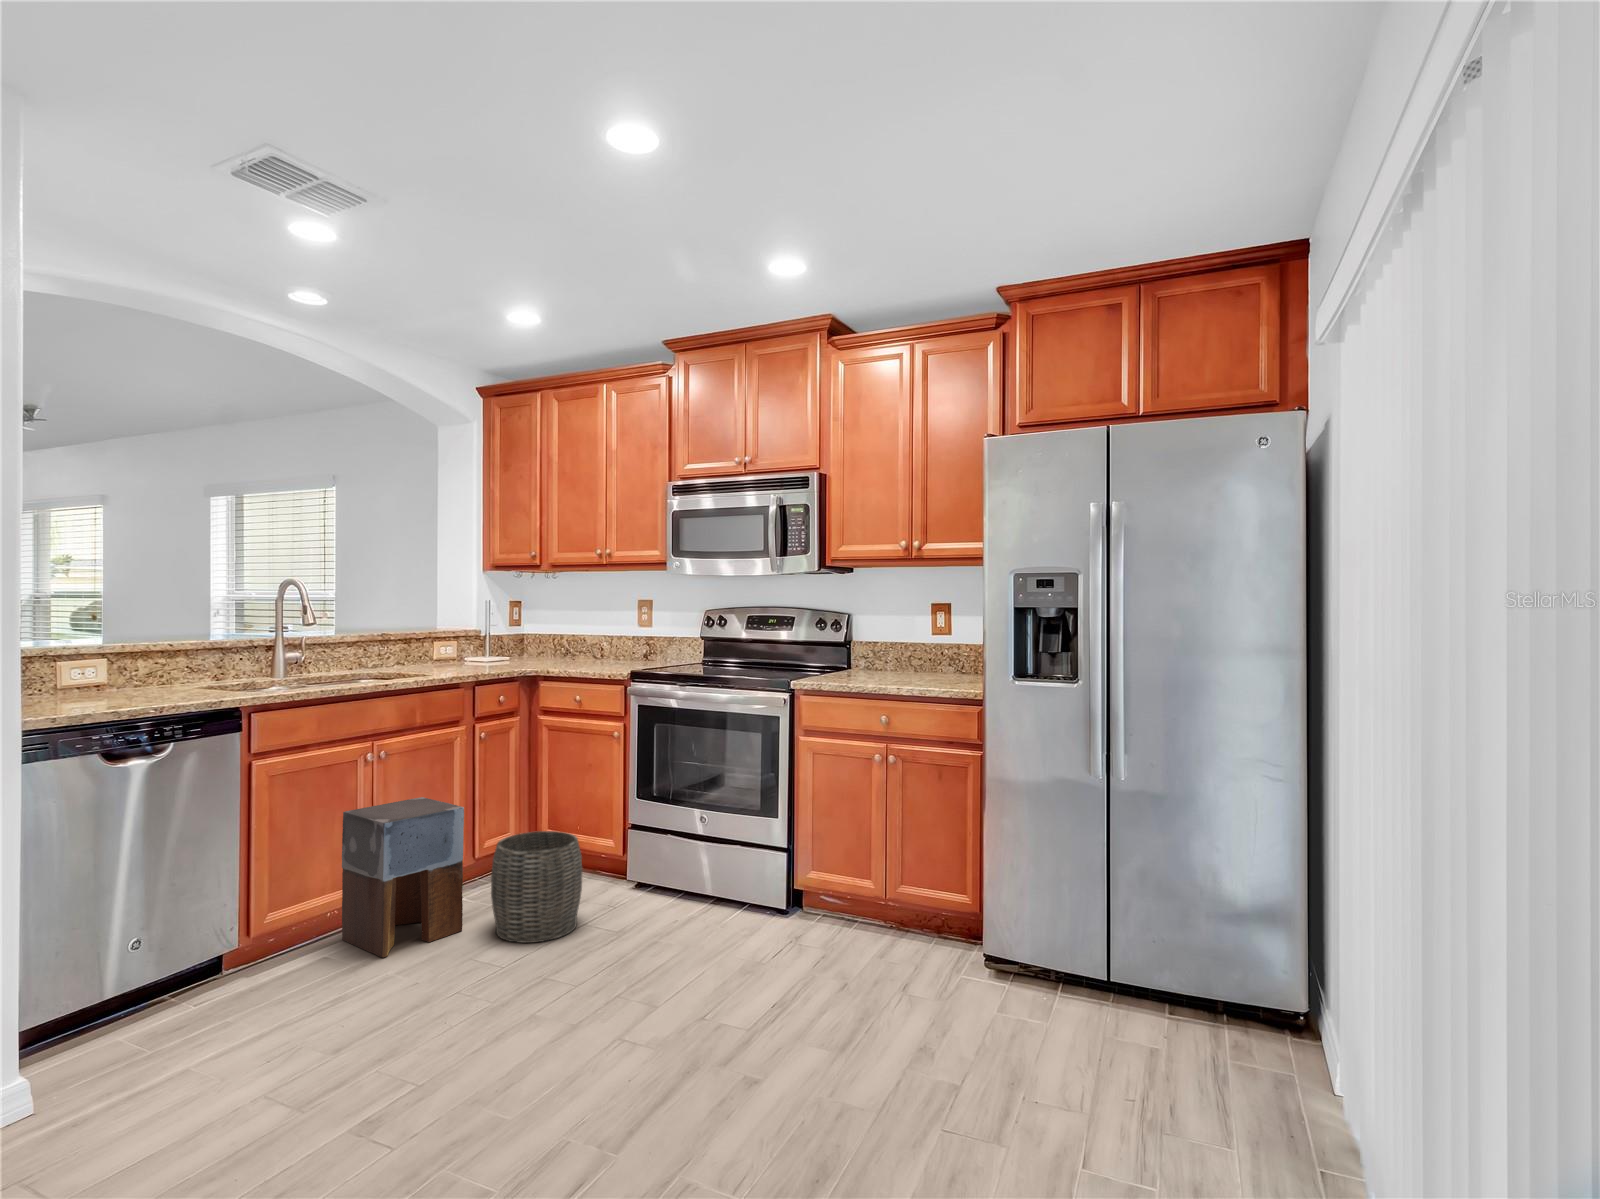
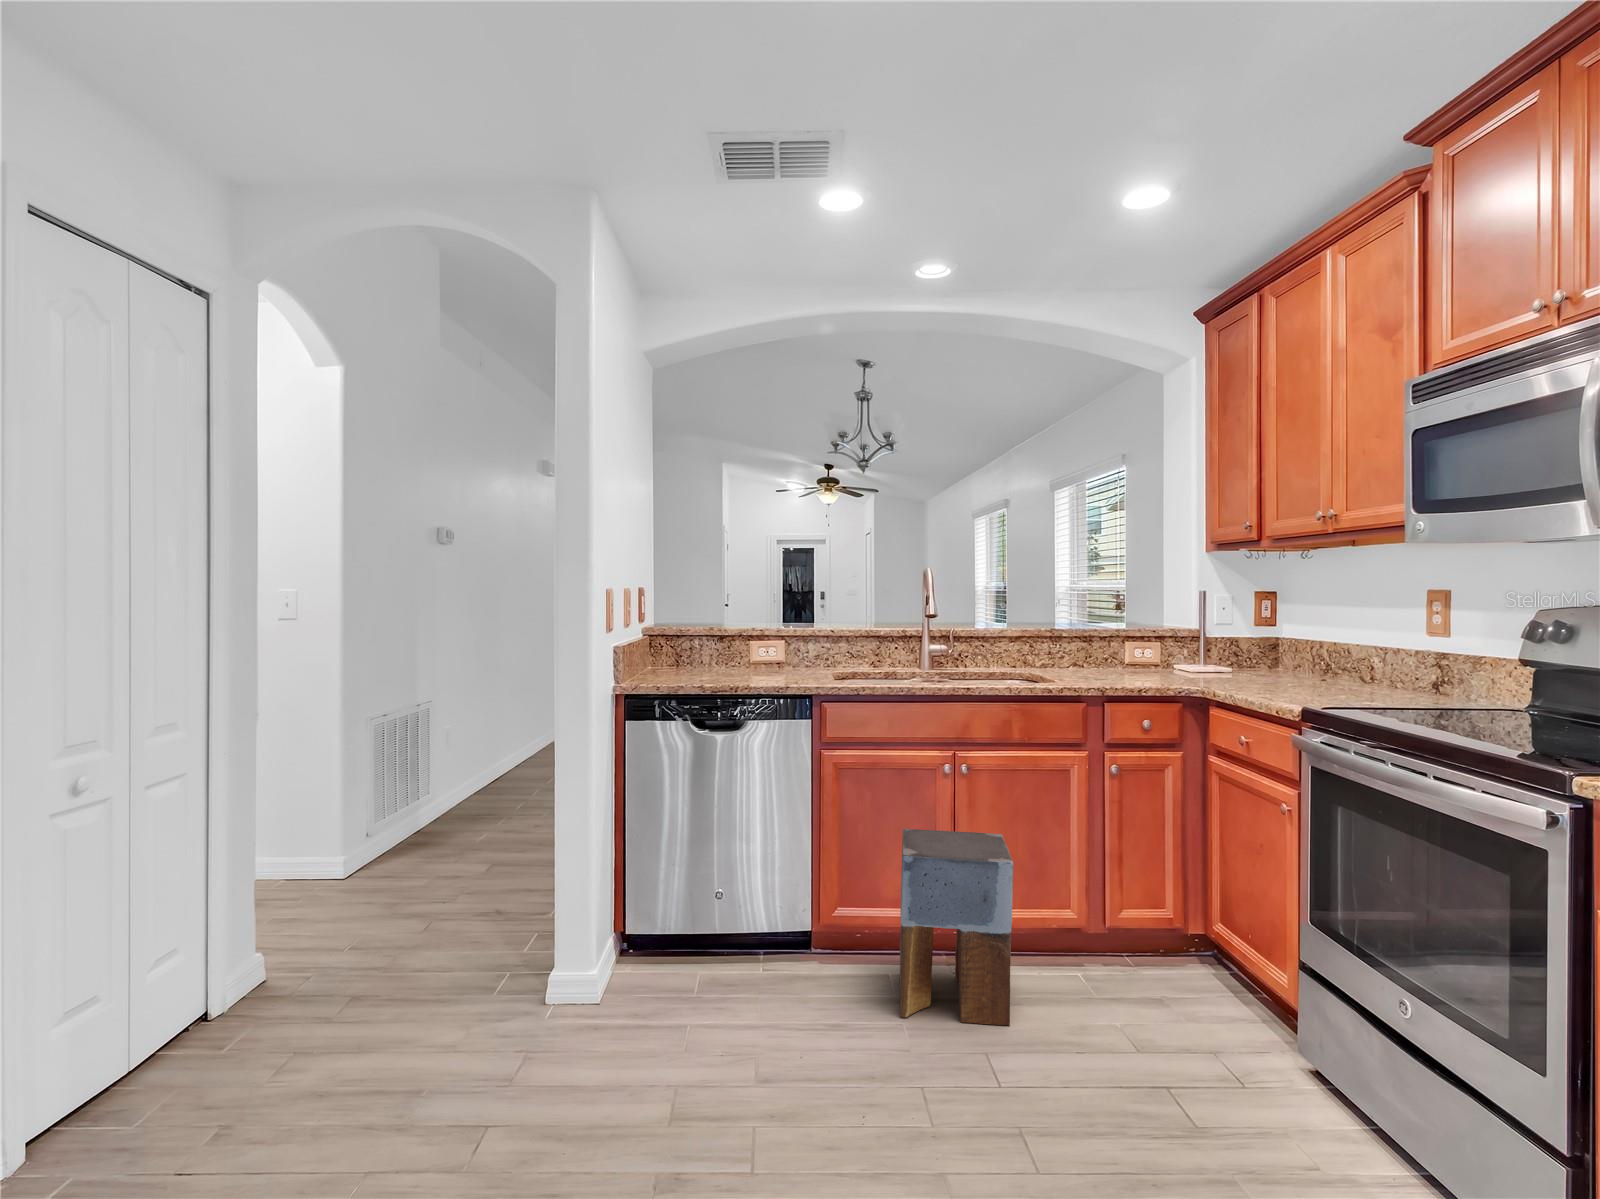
woven basket: present [491,831,582,943] -> none [1029,922,1165,1107]

